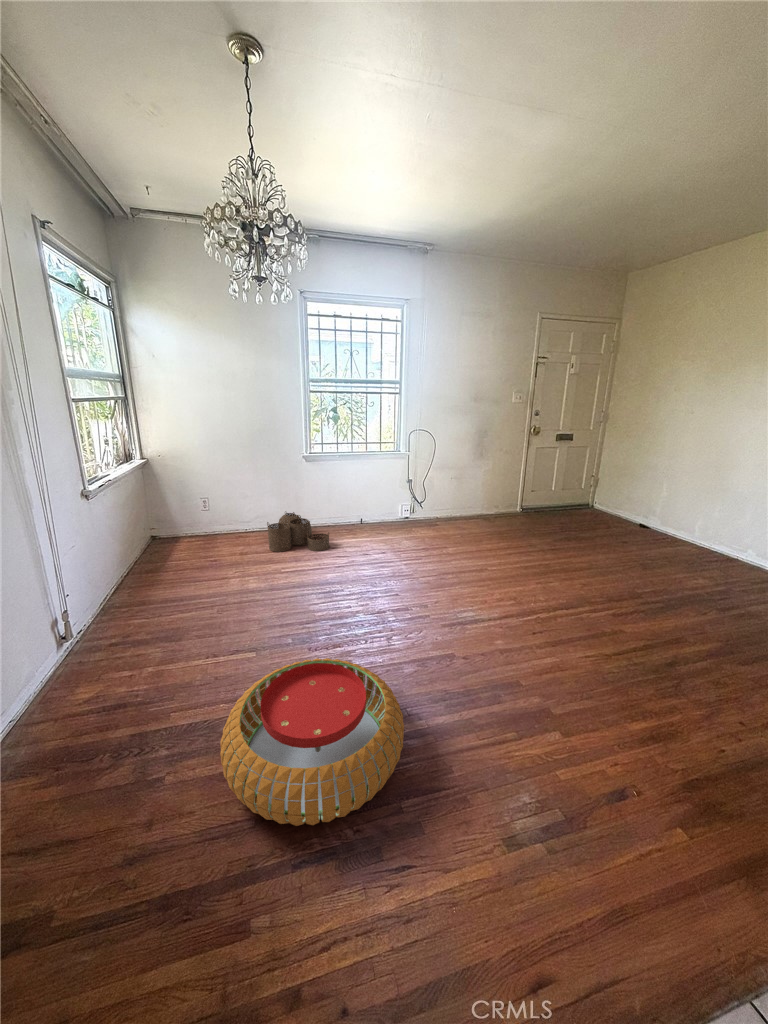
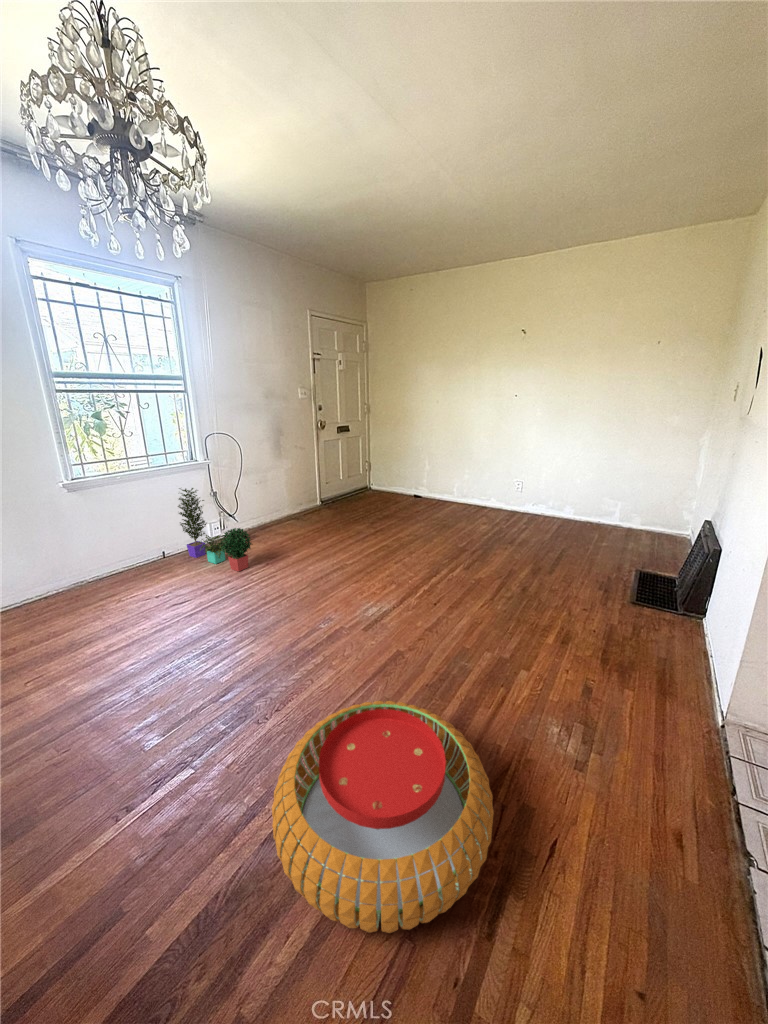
potted plant: none [375,470,414,547] -> present [178,488,252,572]
woven basket: present [267,512,329,552] -> none [39,569,150,634]

